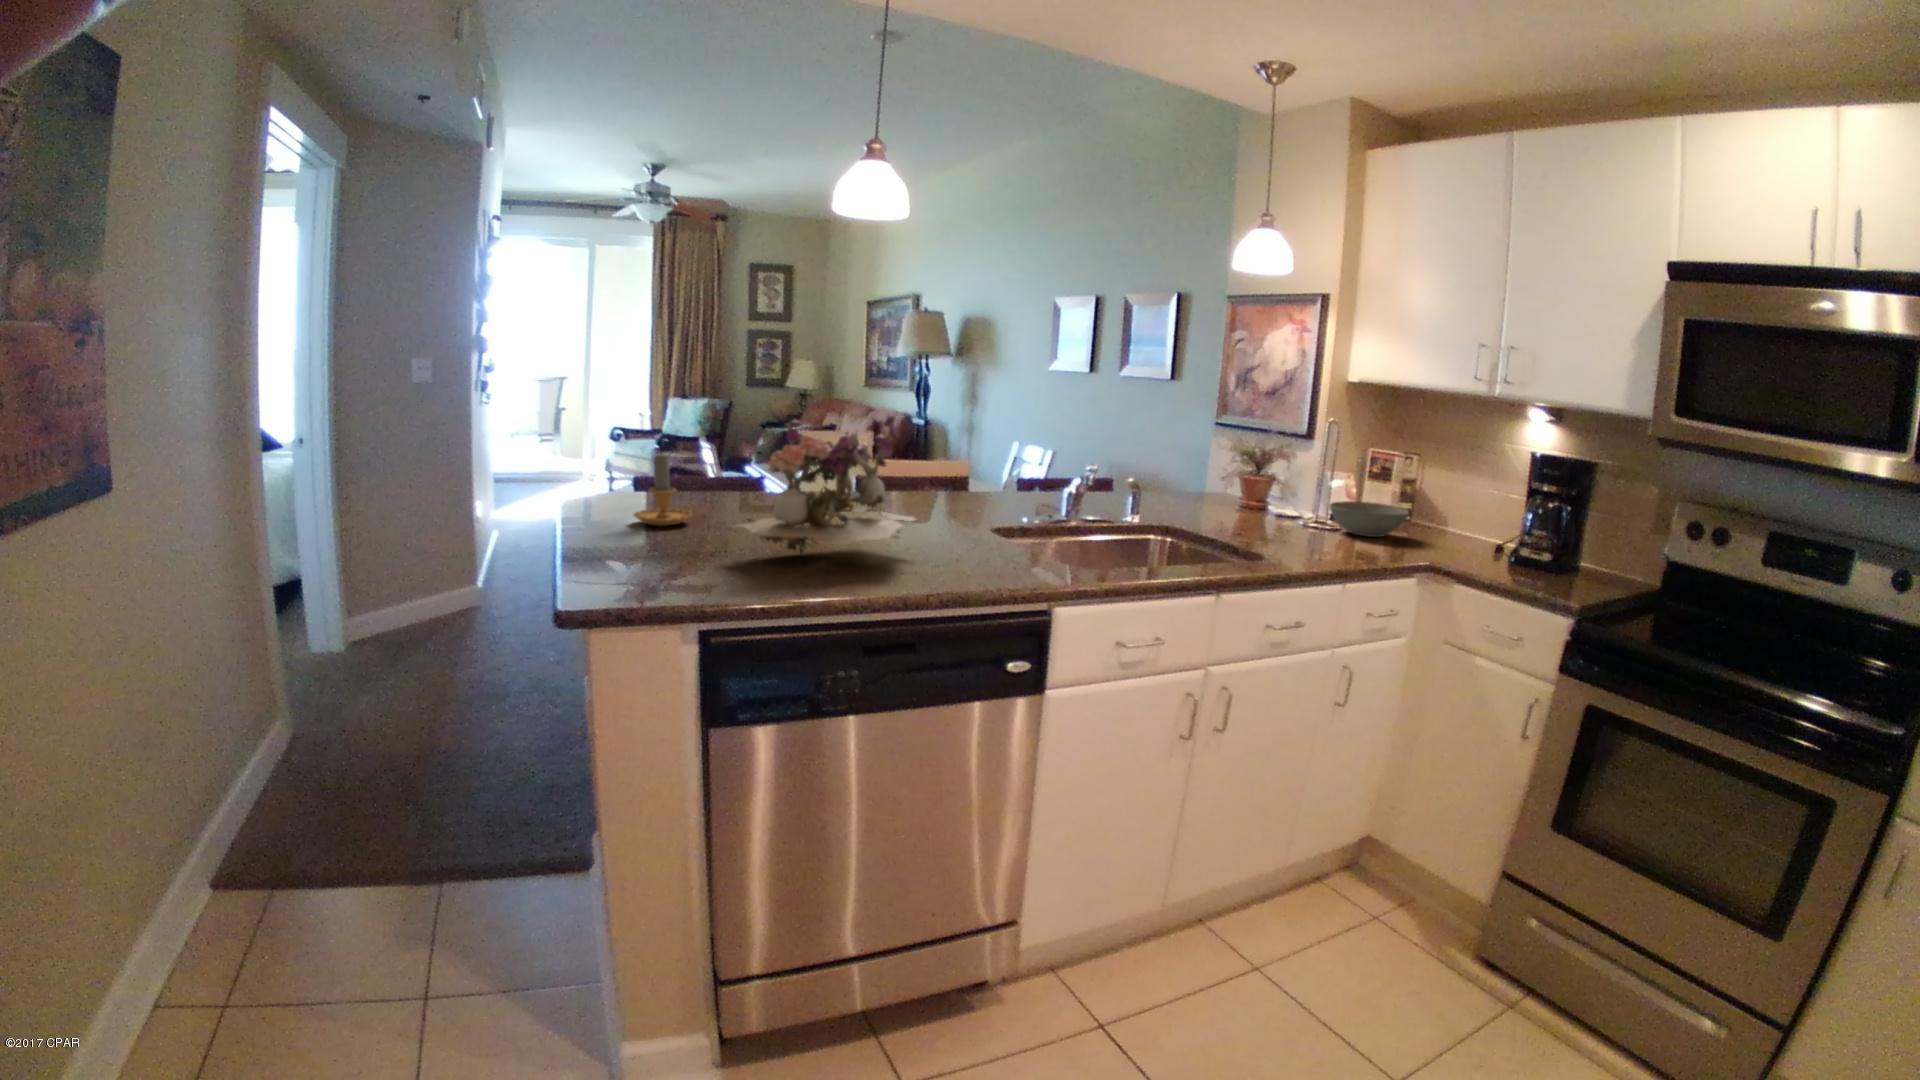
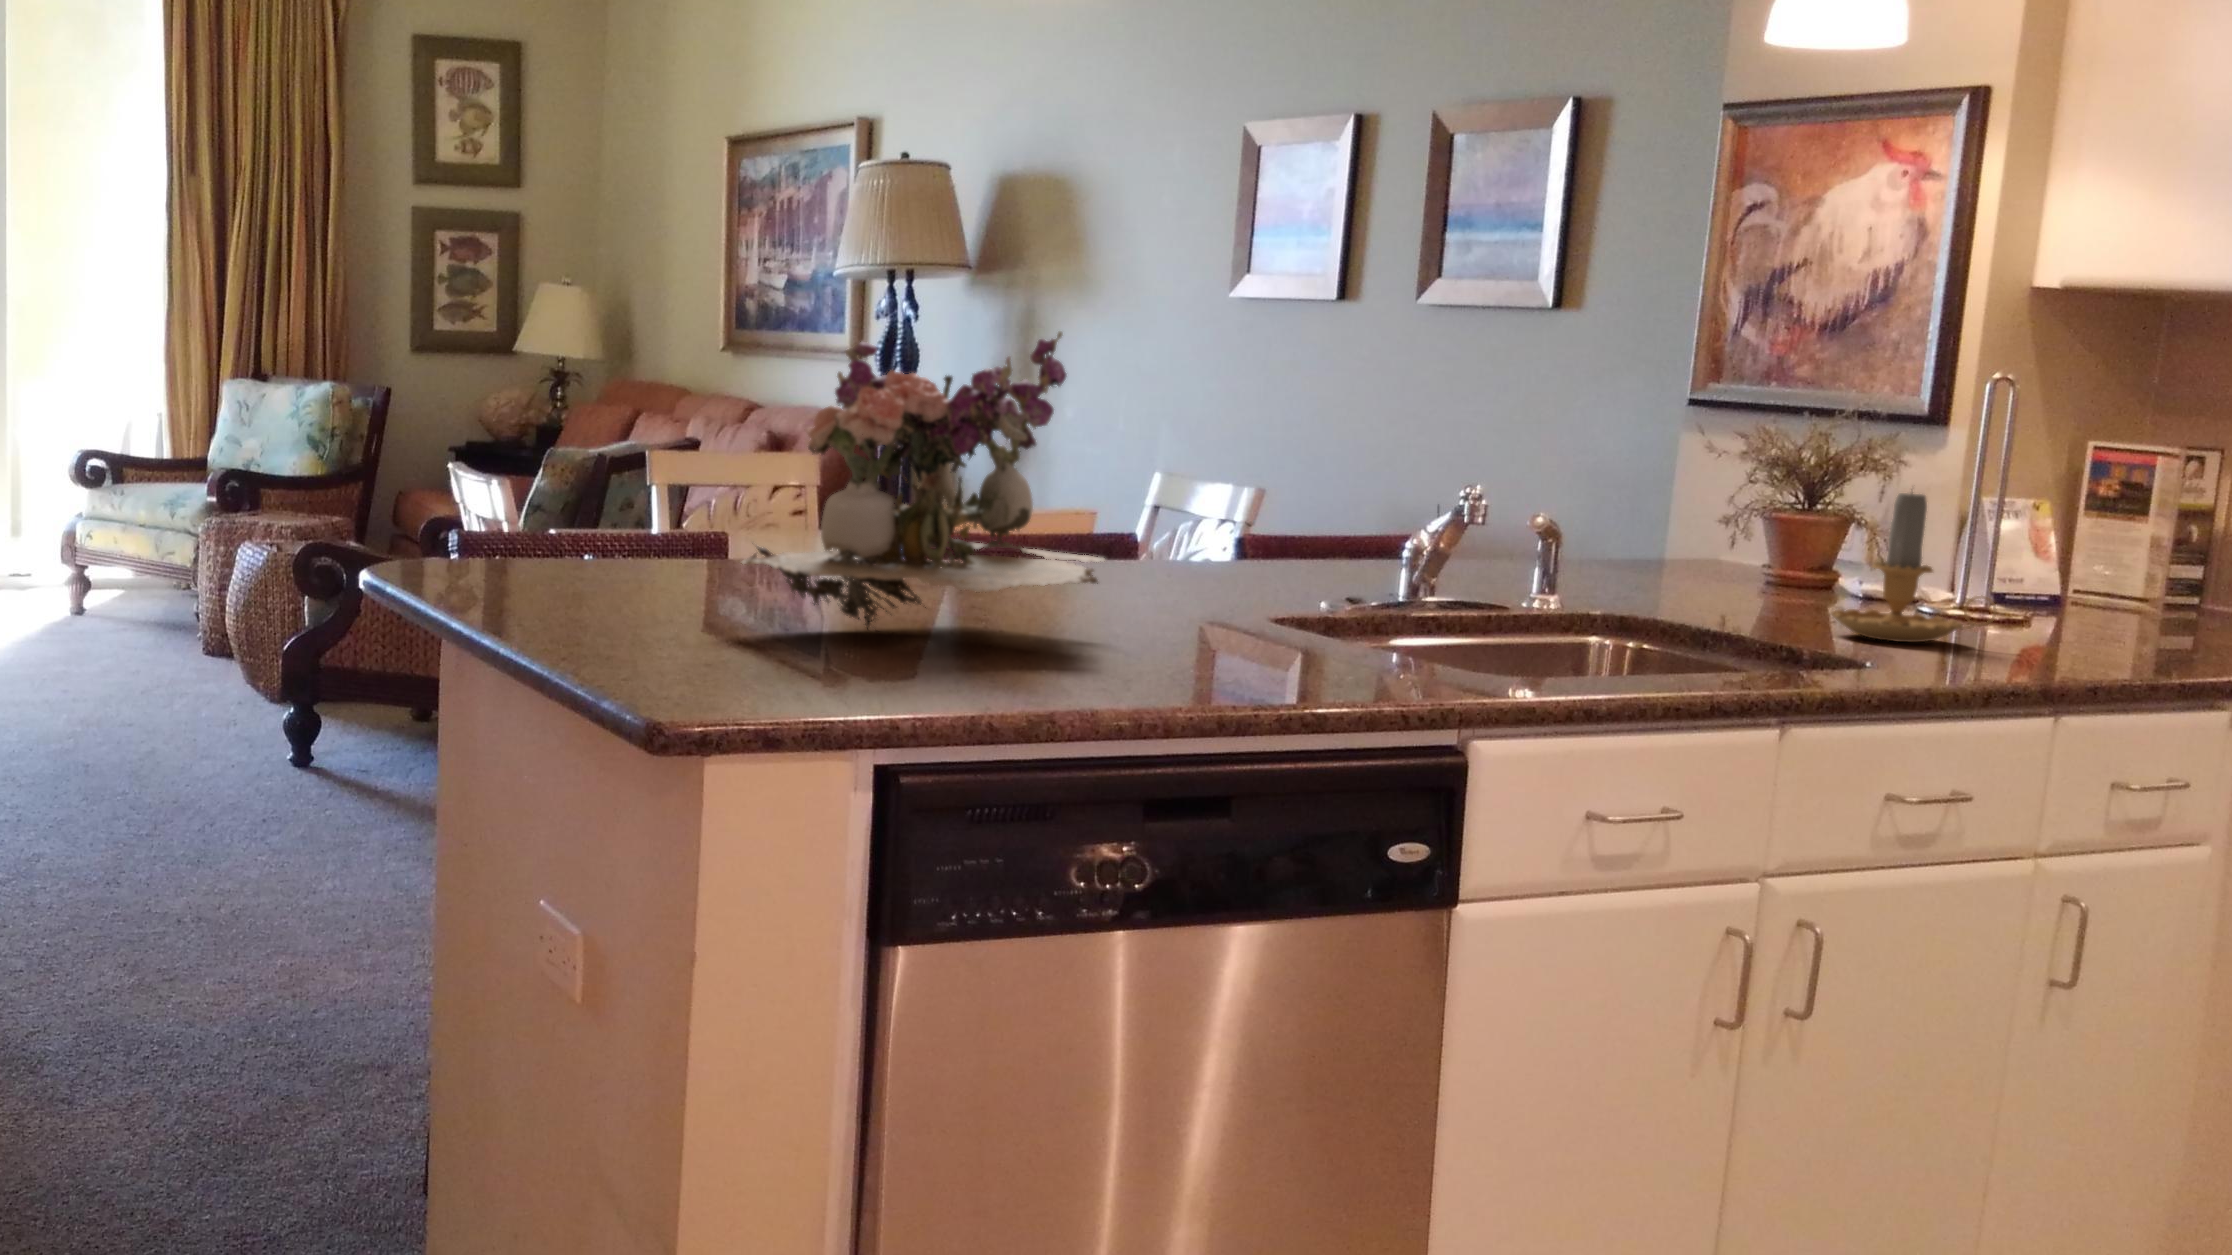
candle: present [634,454,692,526] -> present [1831,493,1997,642]
bowl: present [1329,501,1409,537] -> none [2000,560,2195,637]

